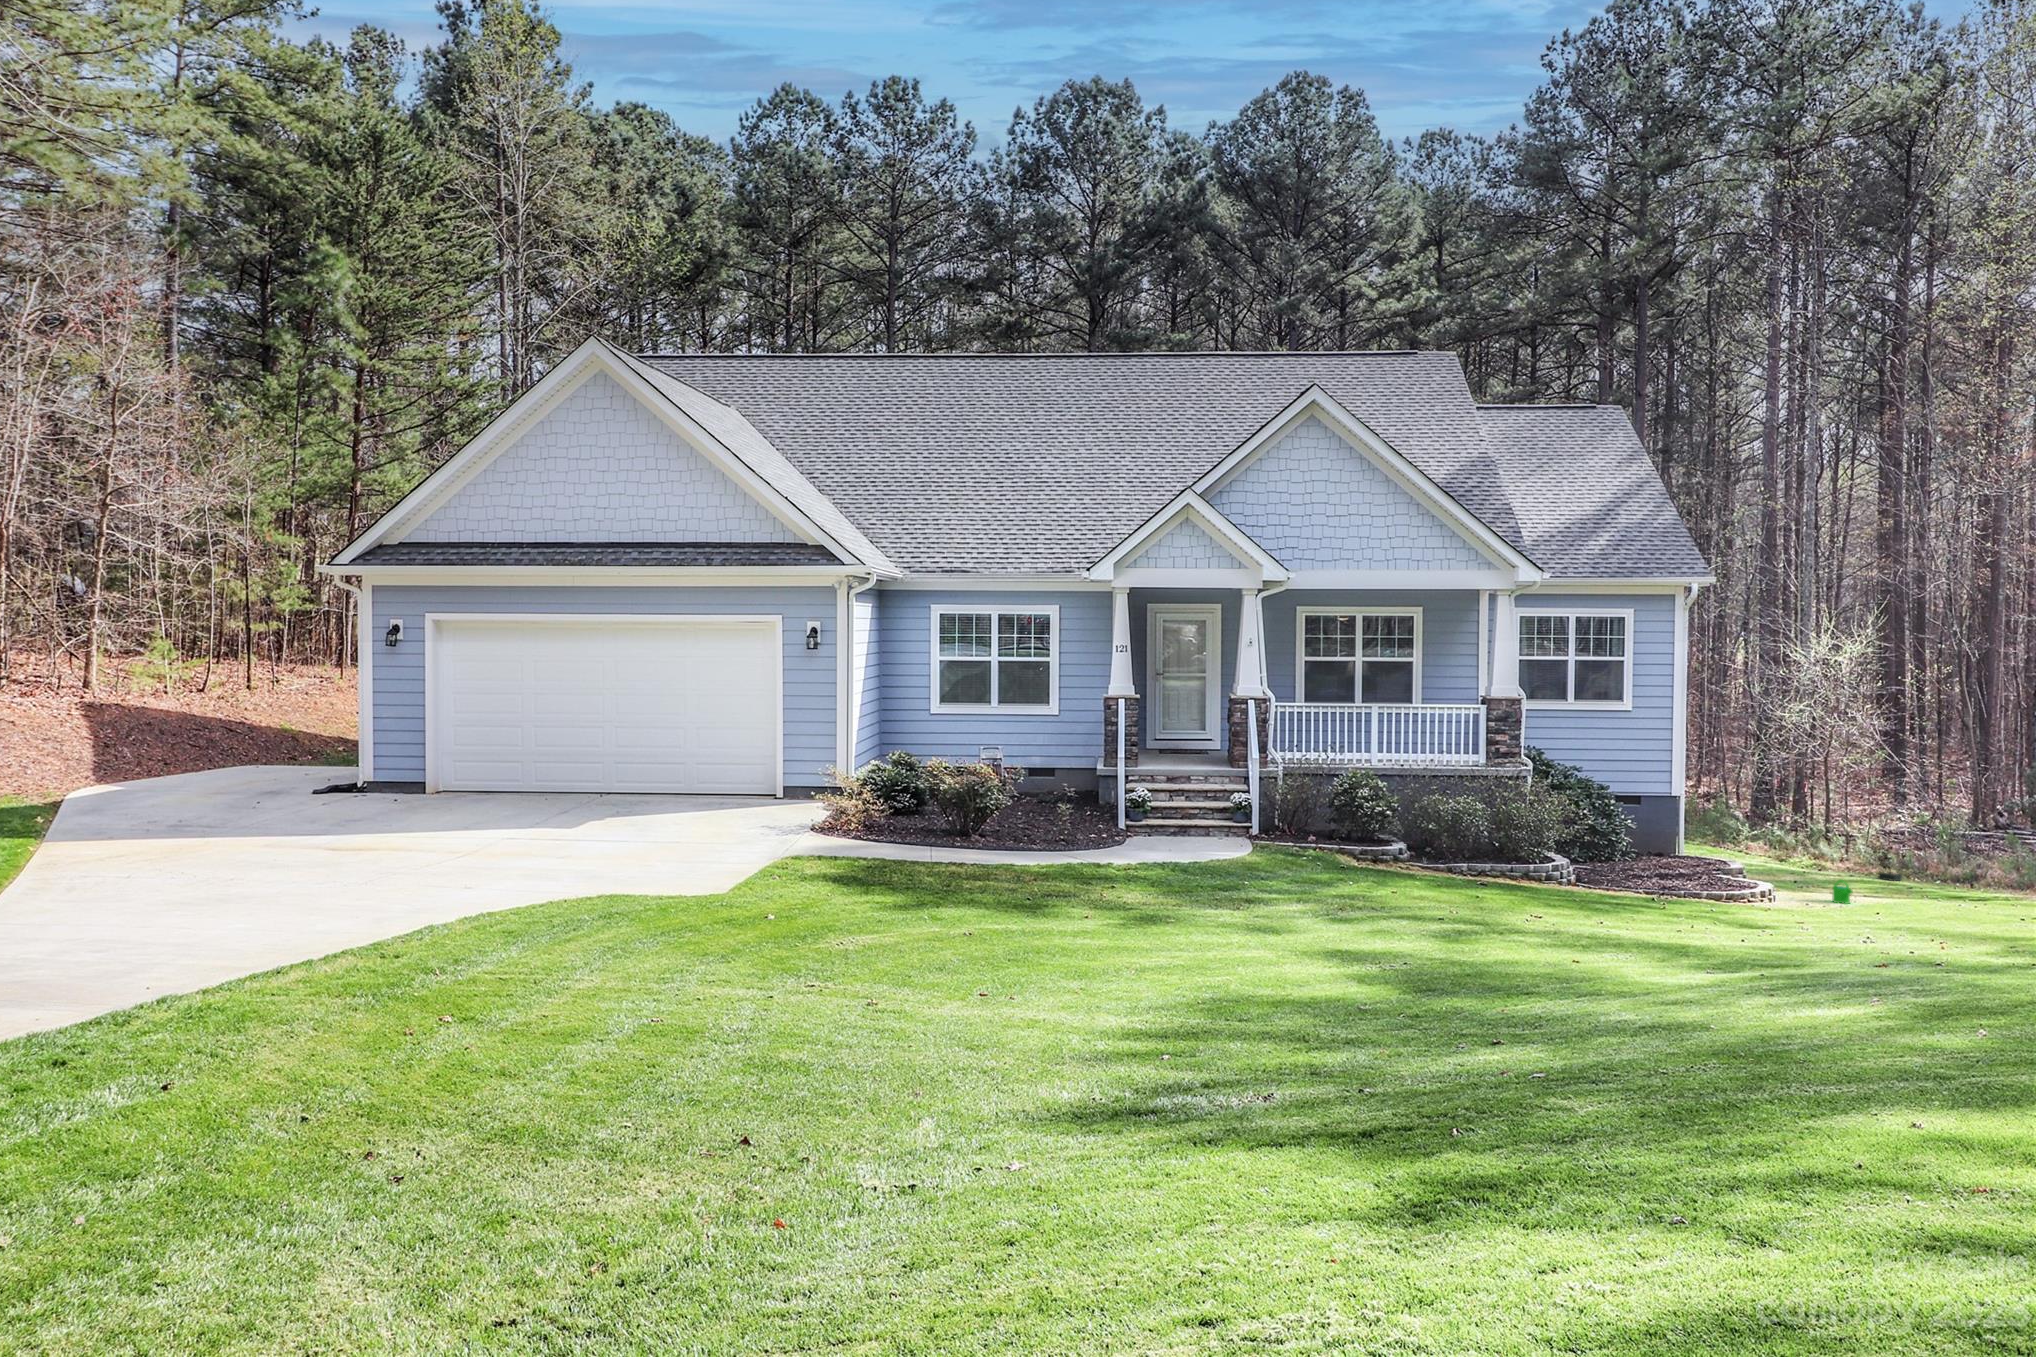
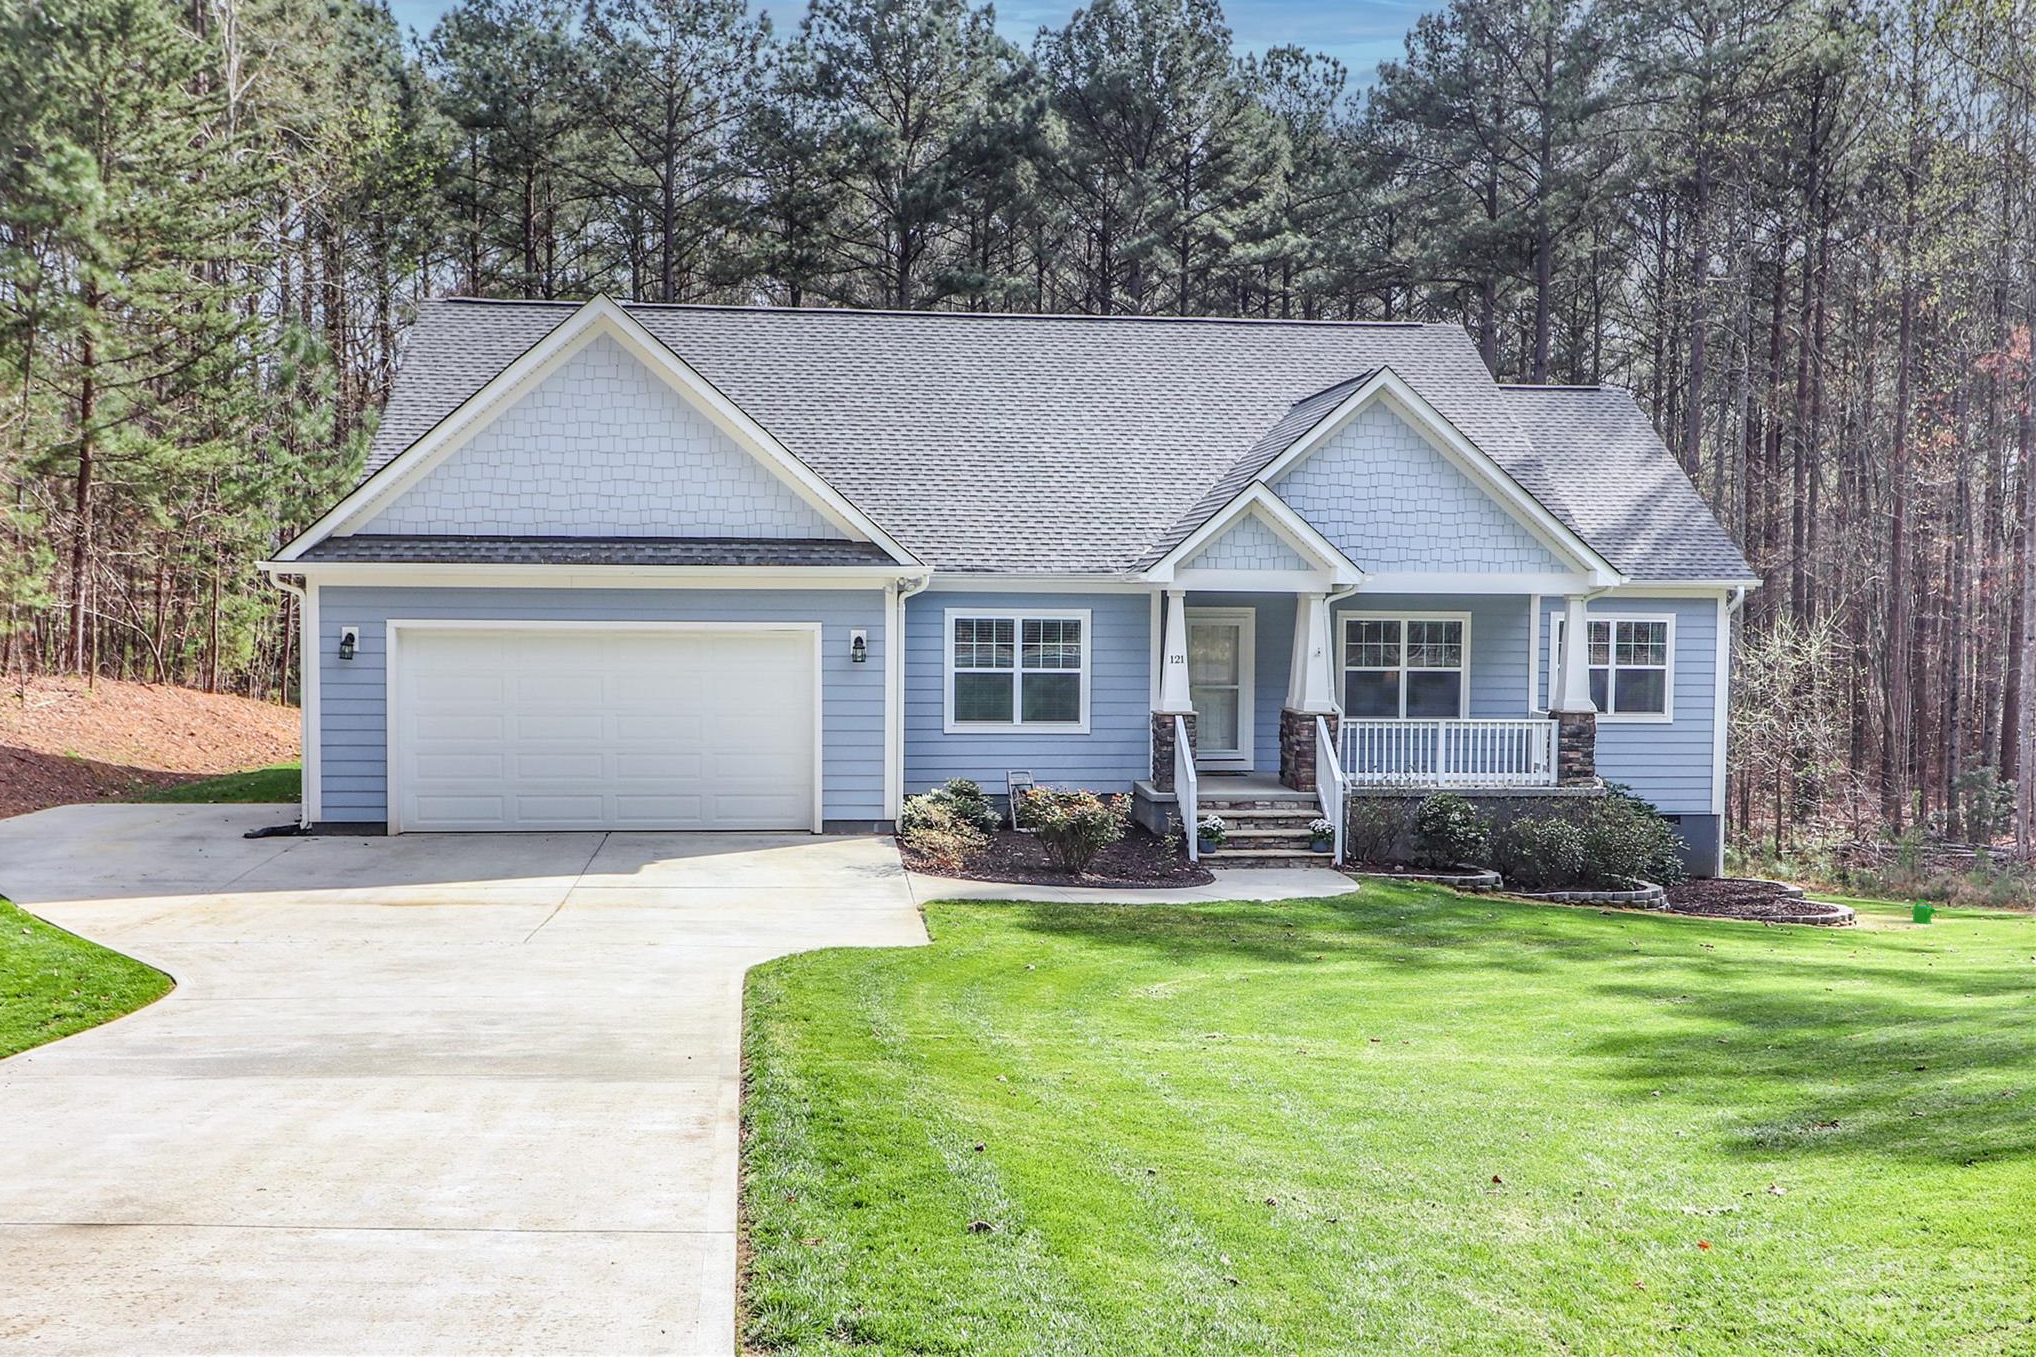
decorative plant: present [1876,860,1902,881] -> none [1916,871,1949,897]

